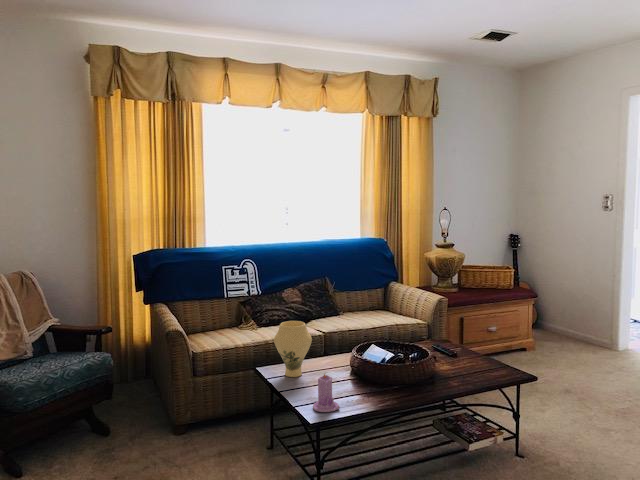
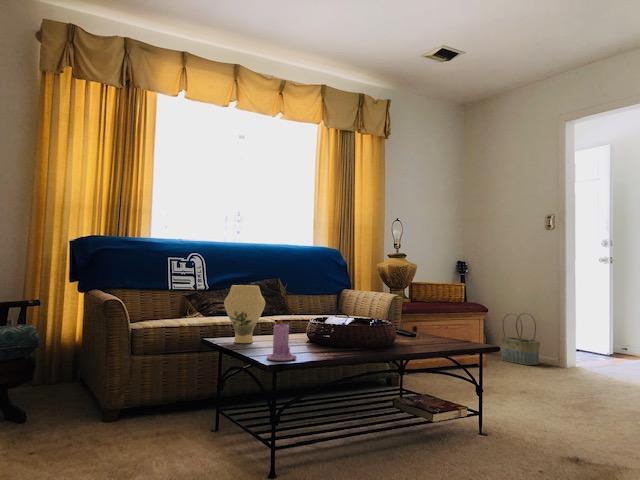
basket: none [551,293,592,346] -> present [501,313,540,365]

